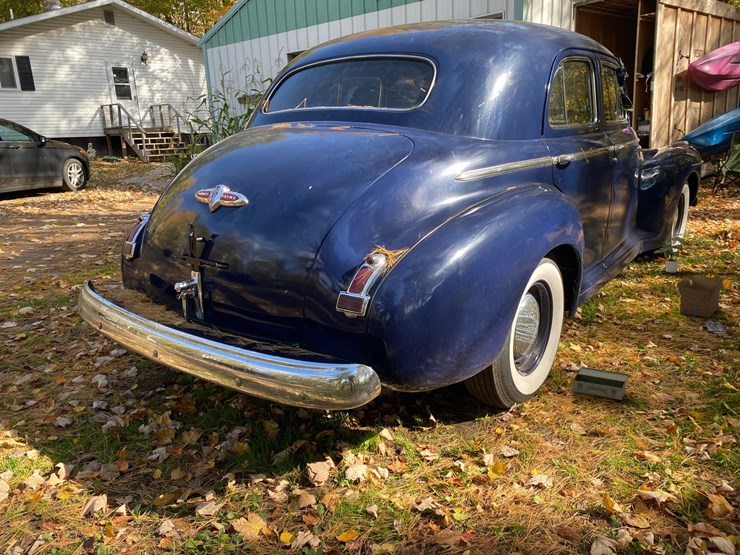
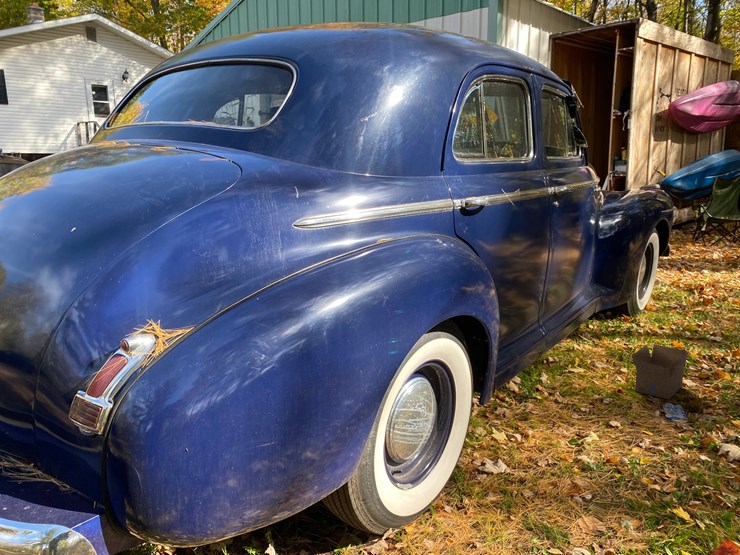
potted plant: present [654,234,692,272] -> none [613,290,660,335]
toolbox: present [573,367,628,400] -> none [478,469,552,524]

